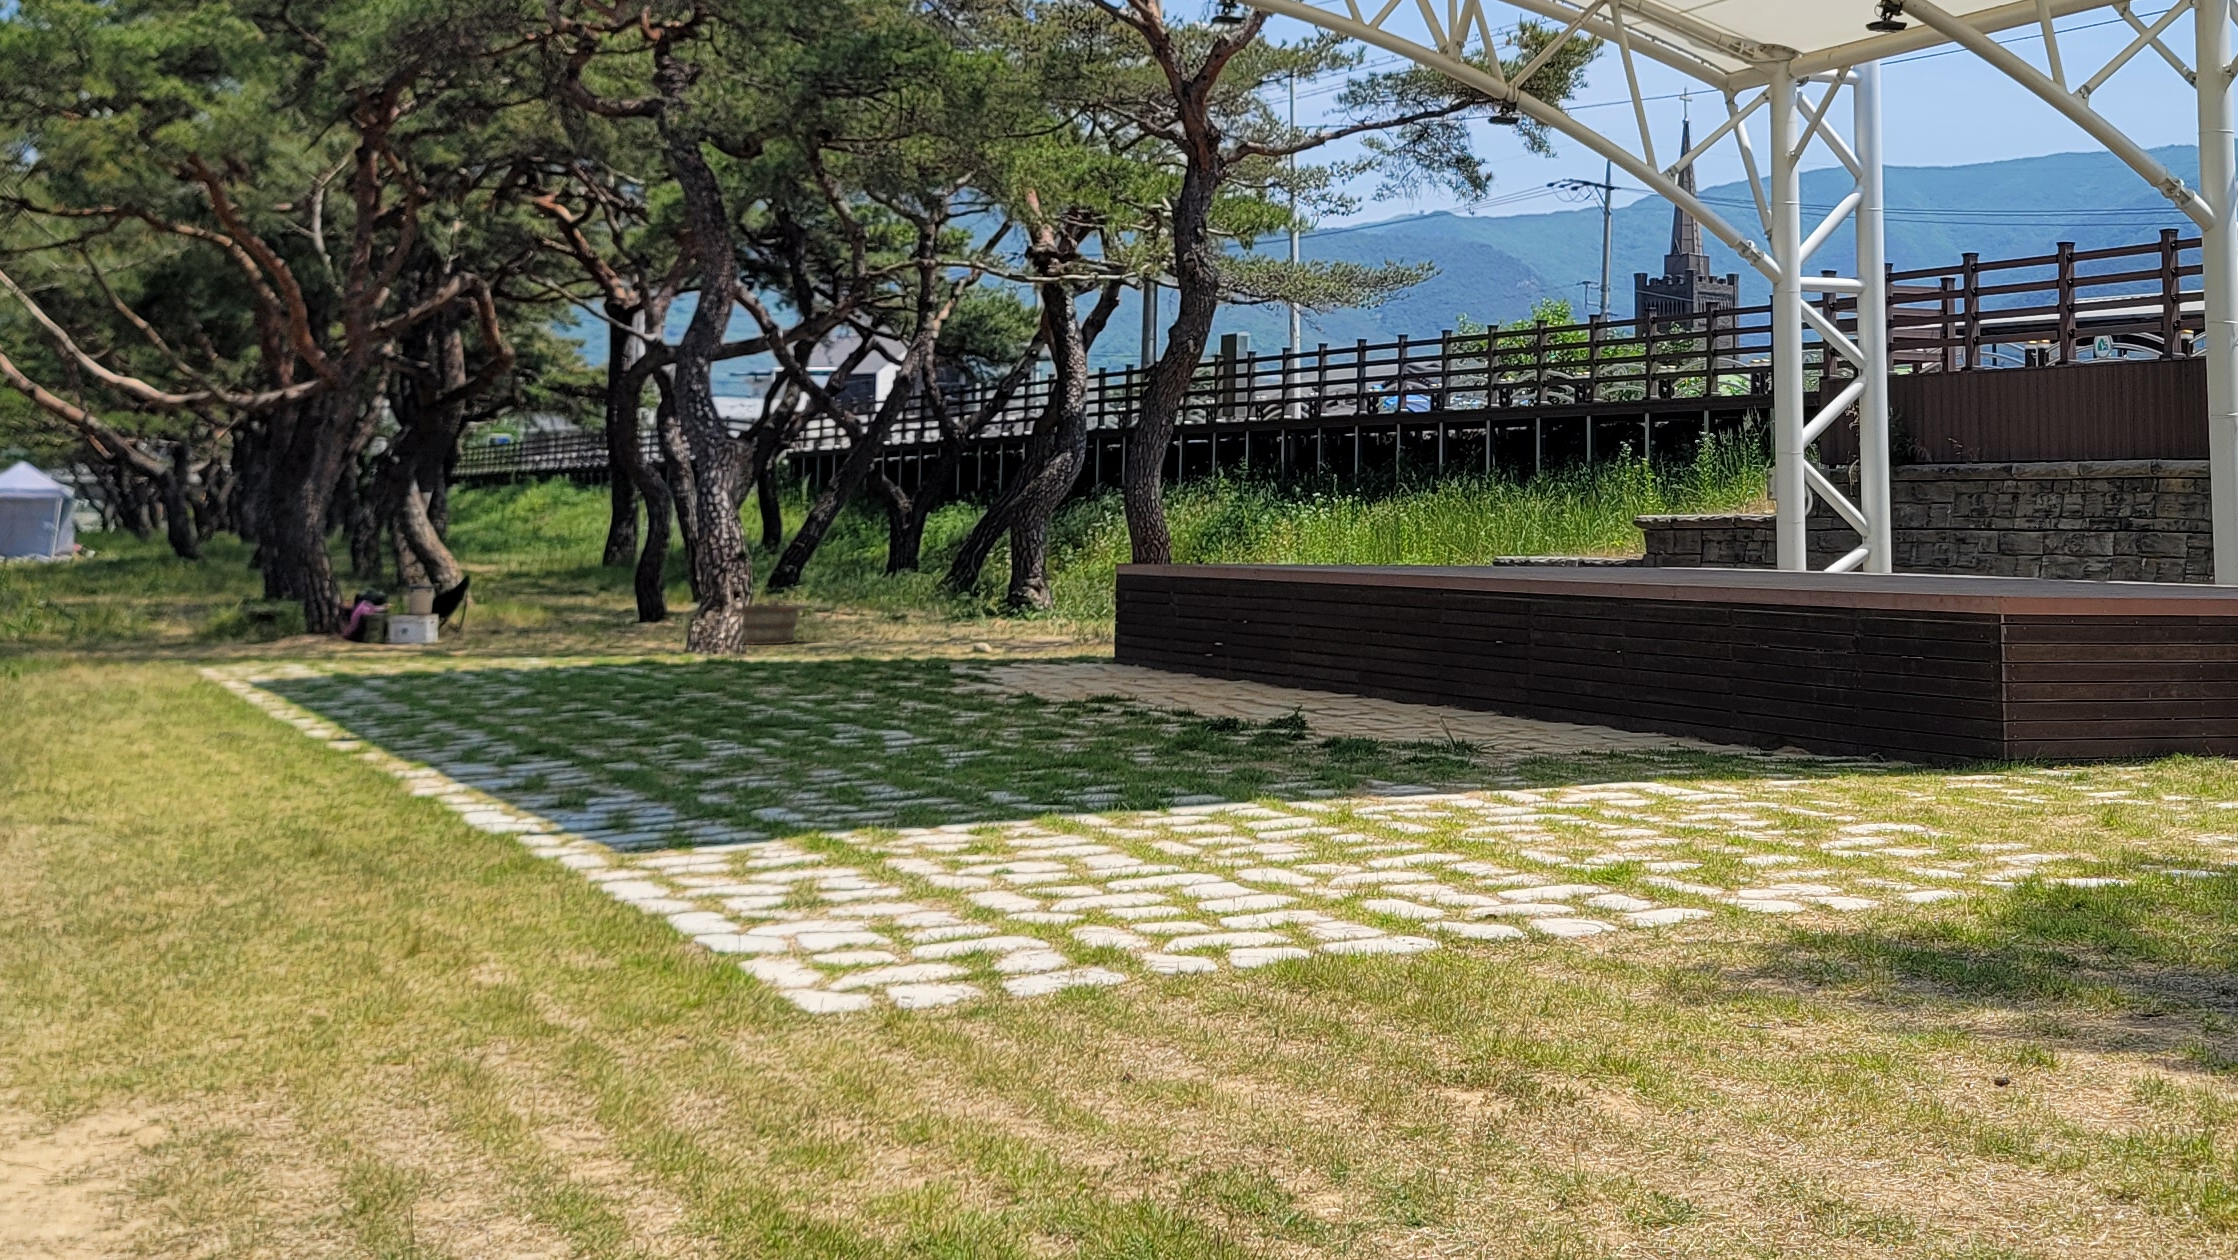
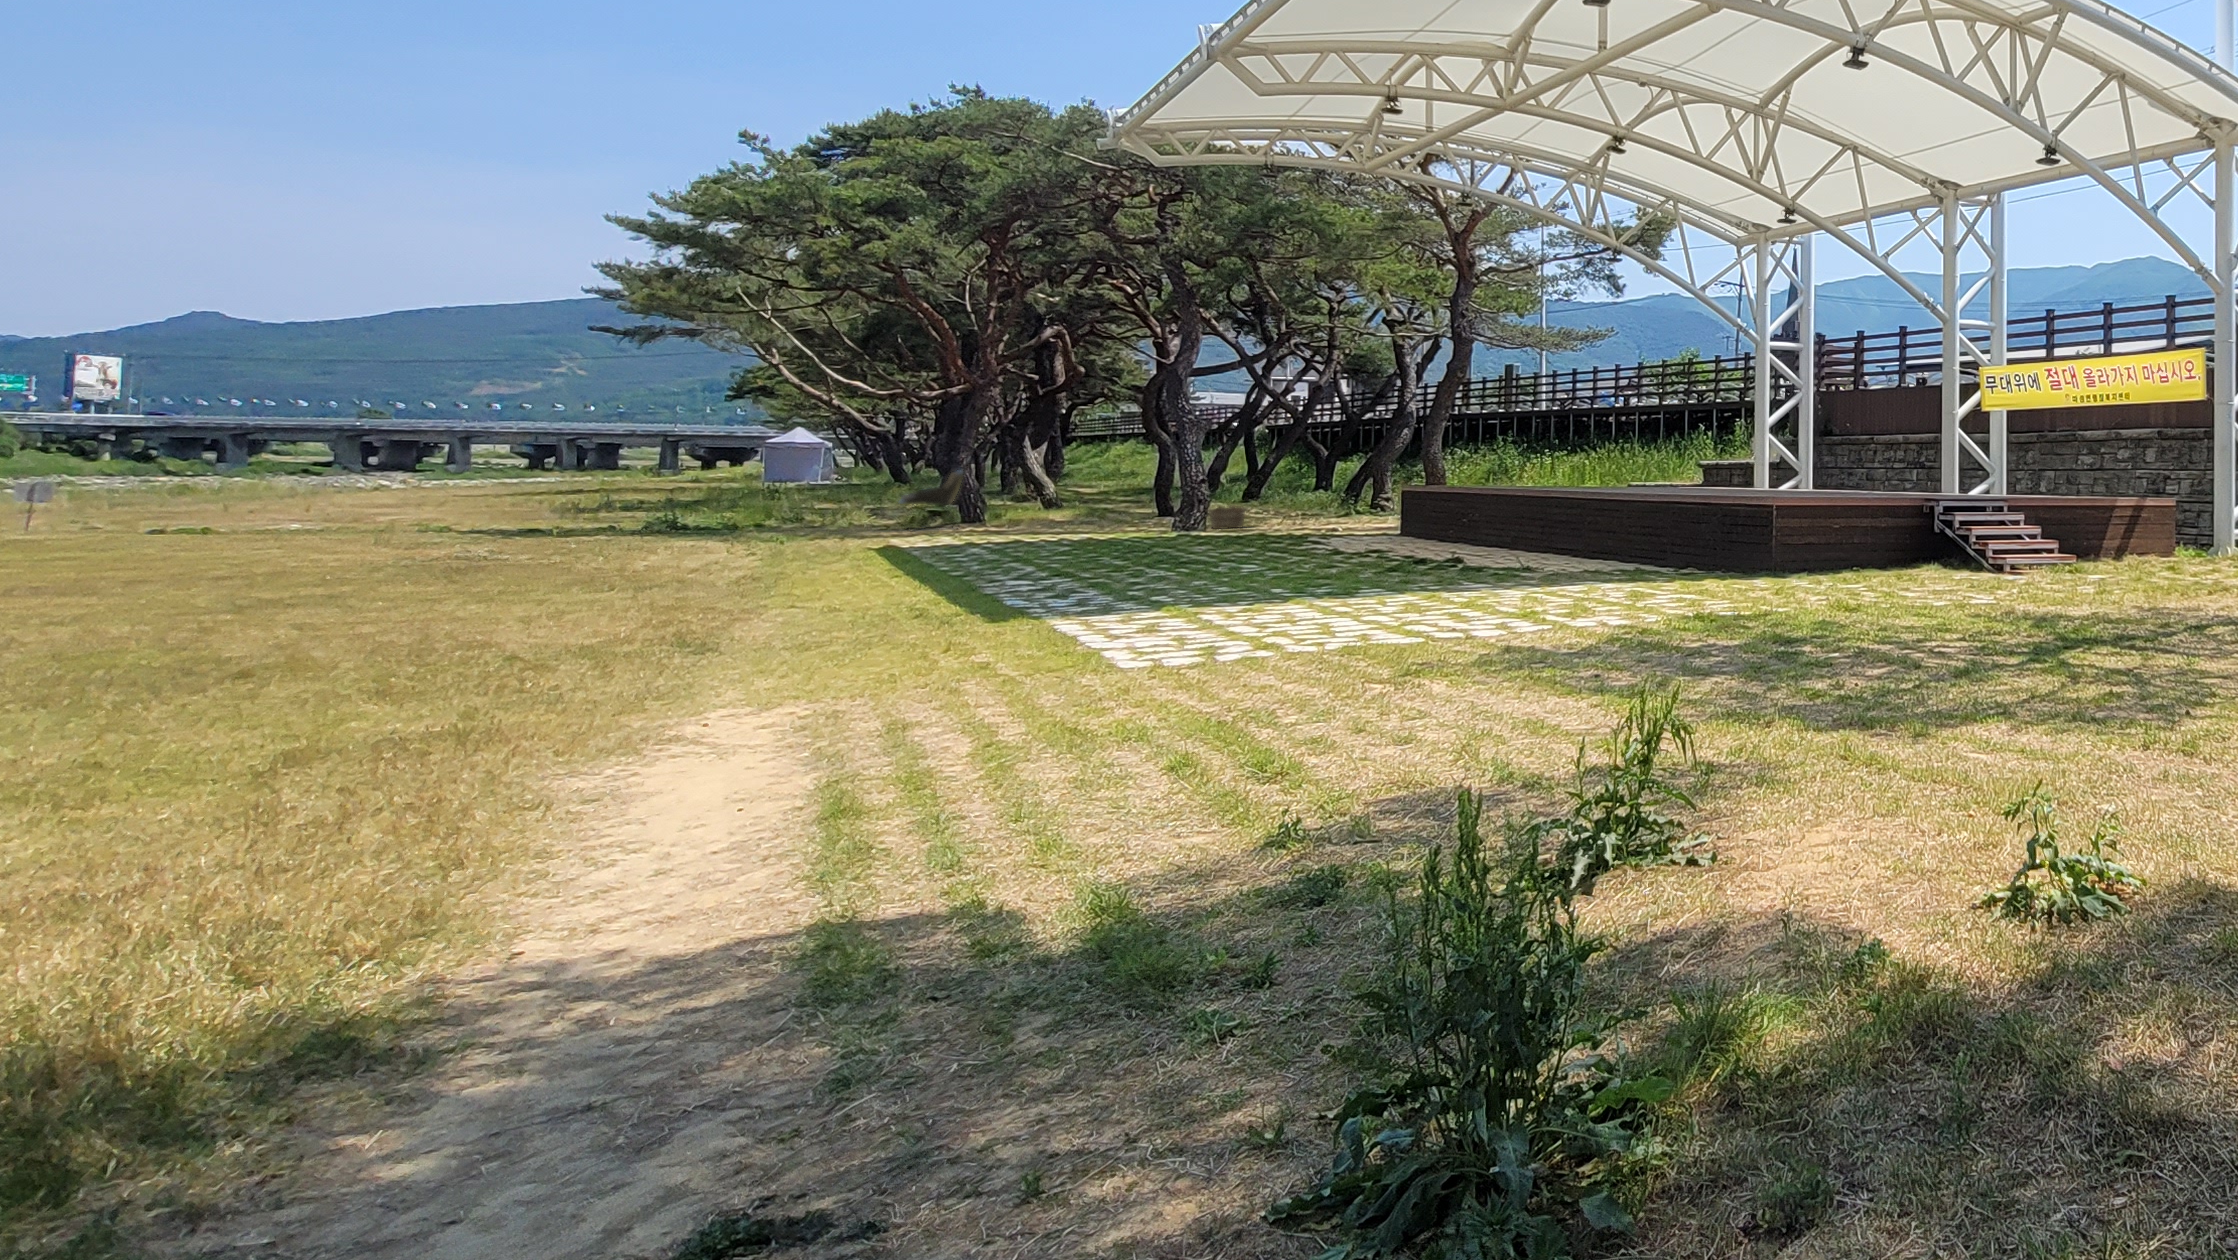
lounge chair: none [201,531,309,643] -> present [900,470,963,529]

